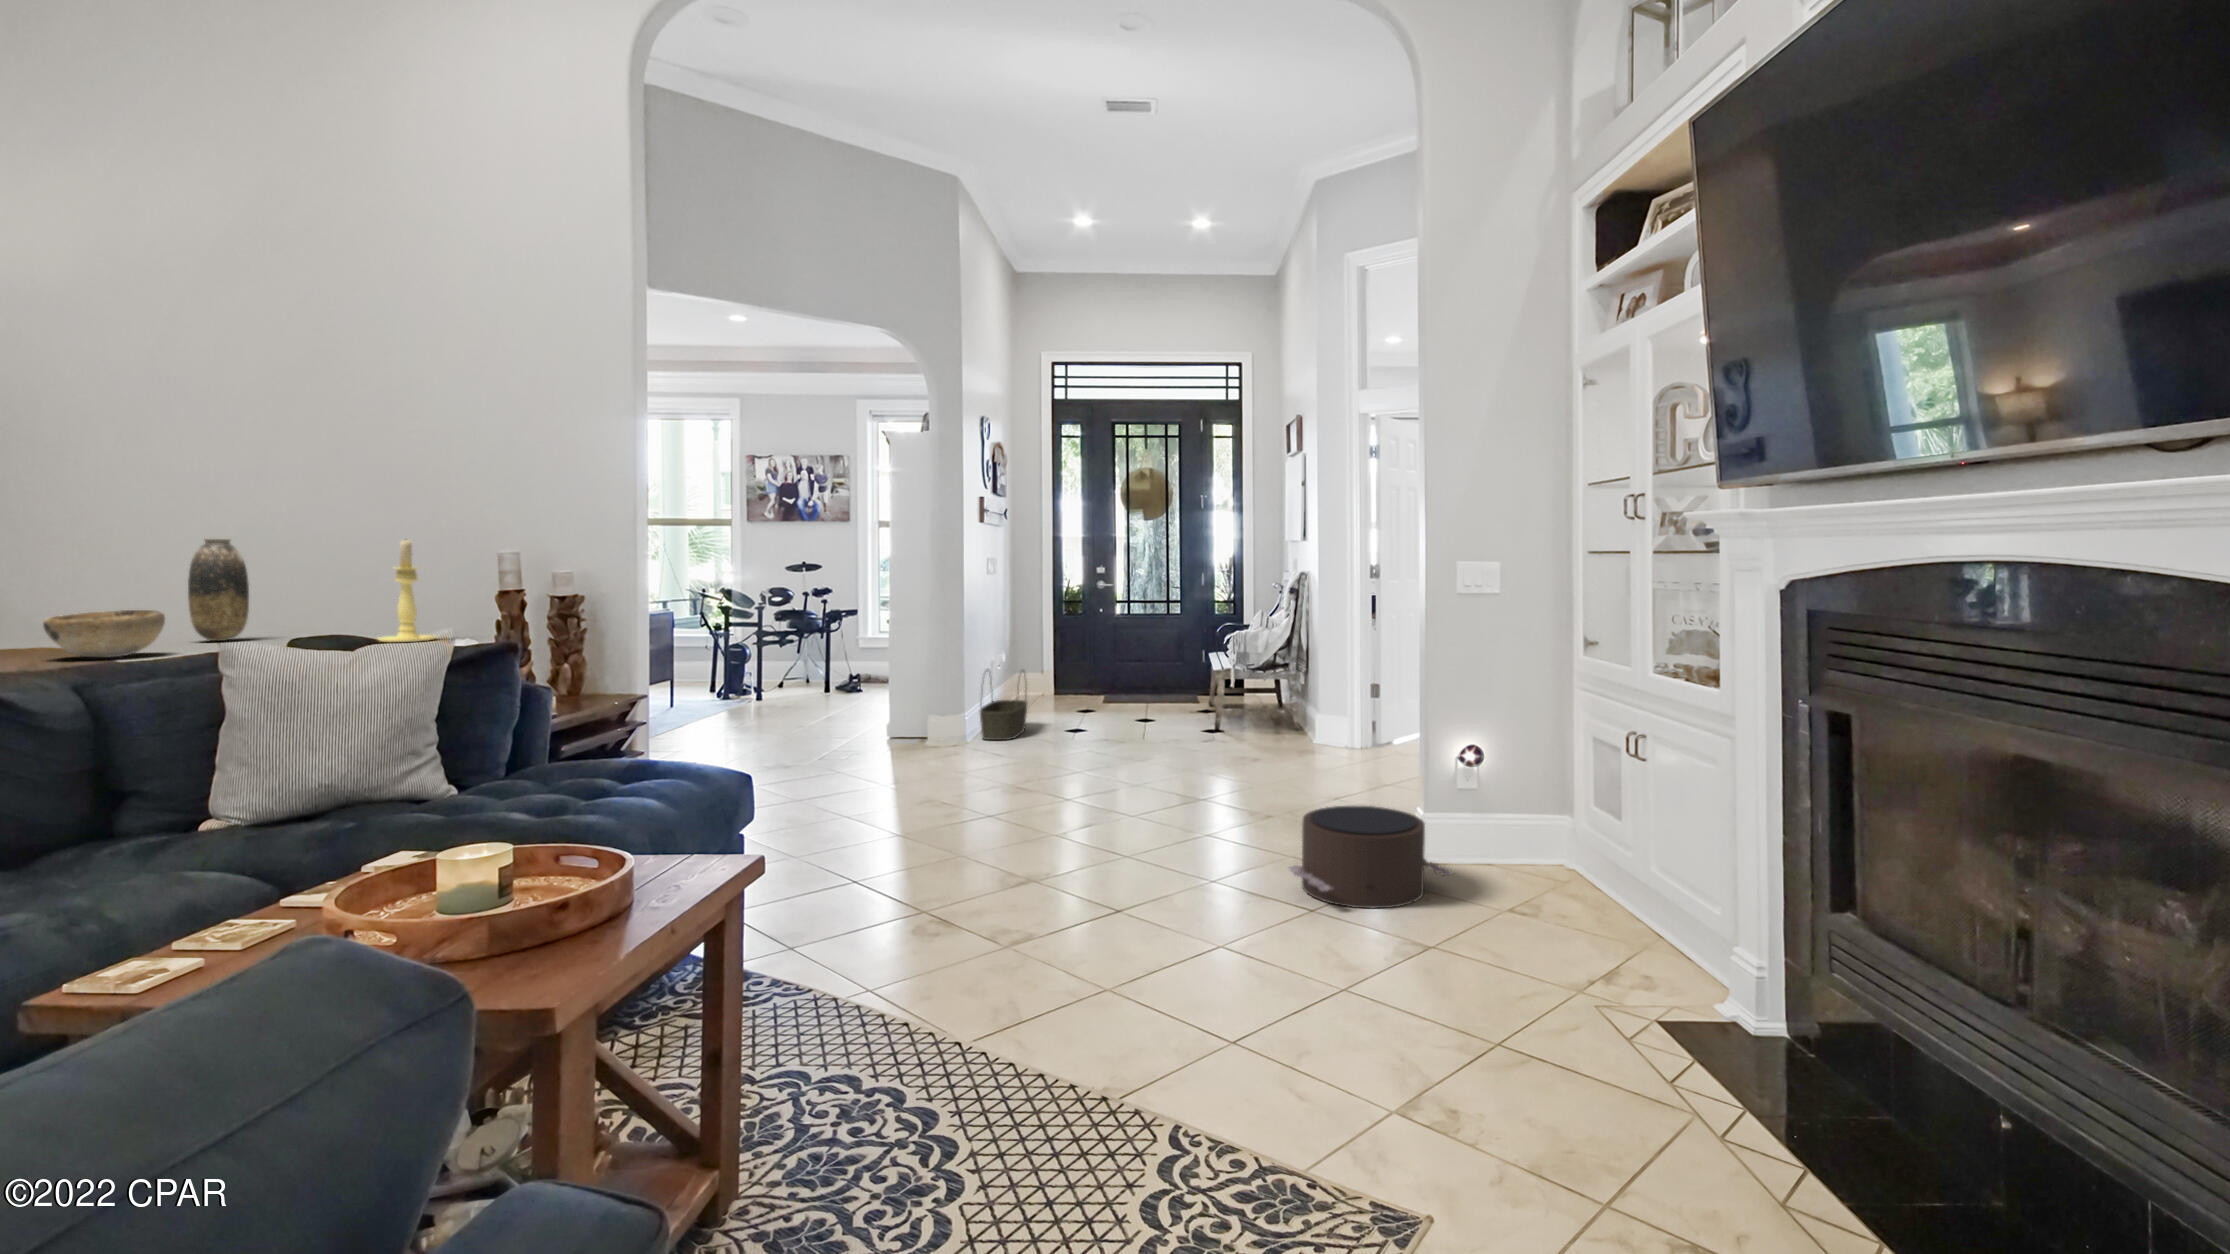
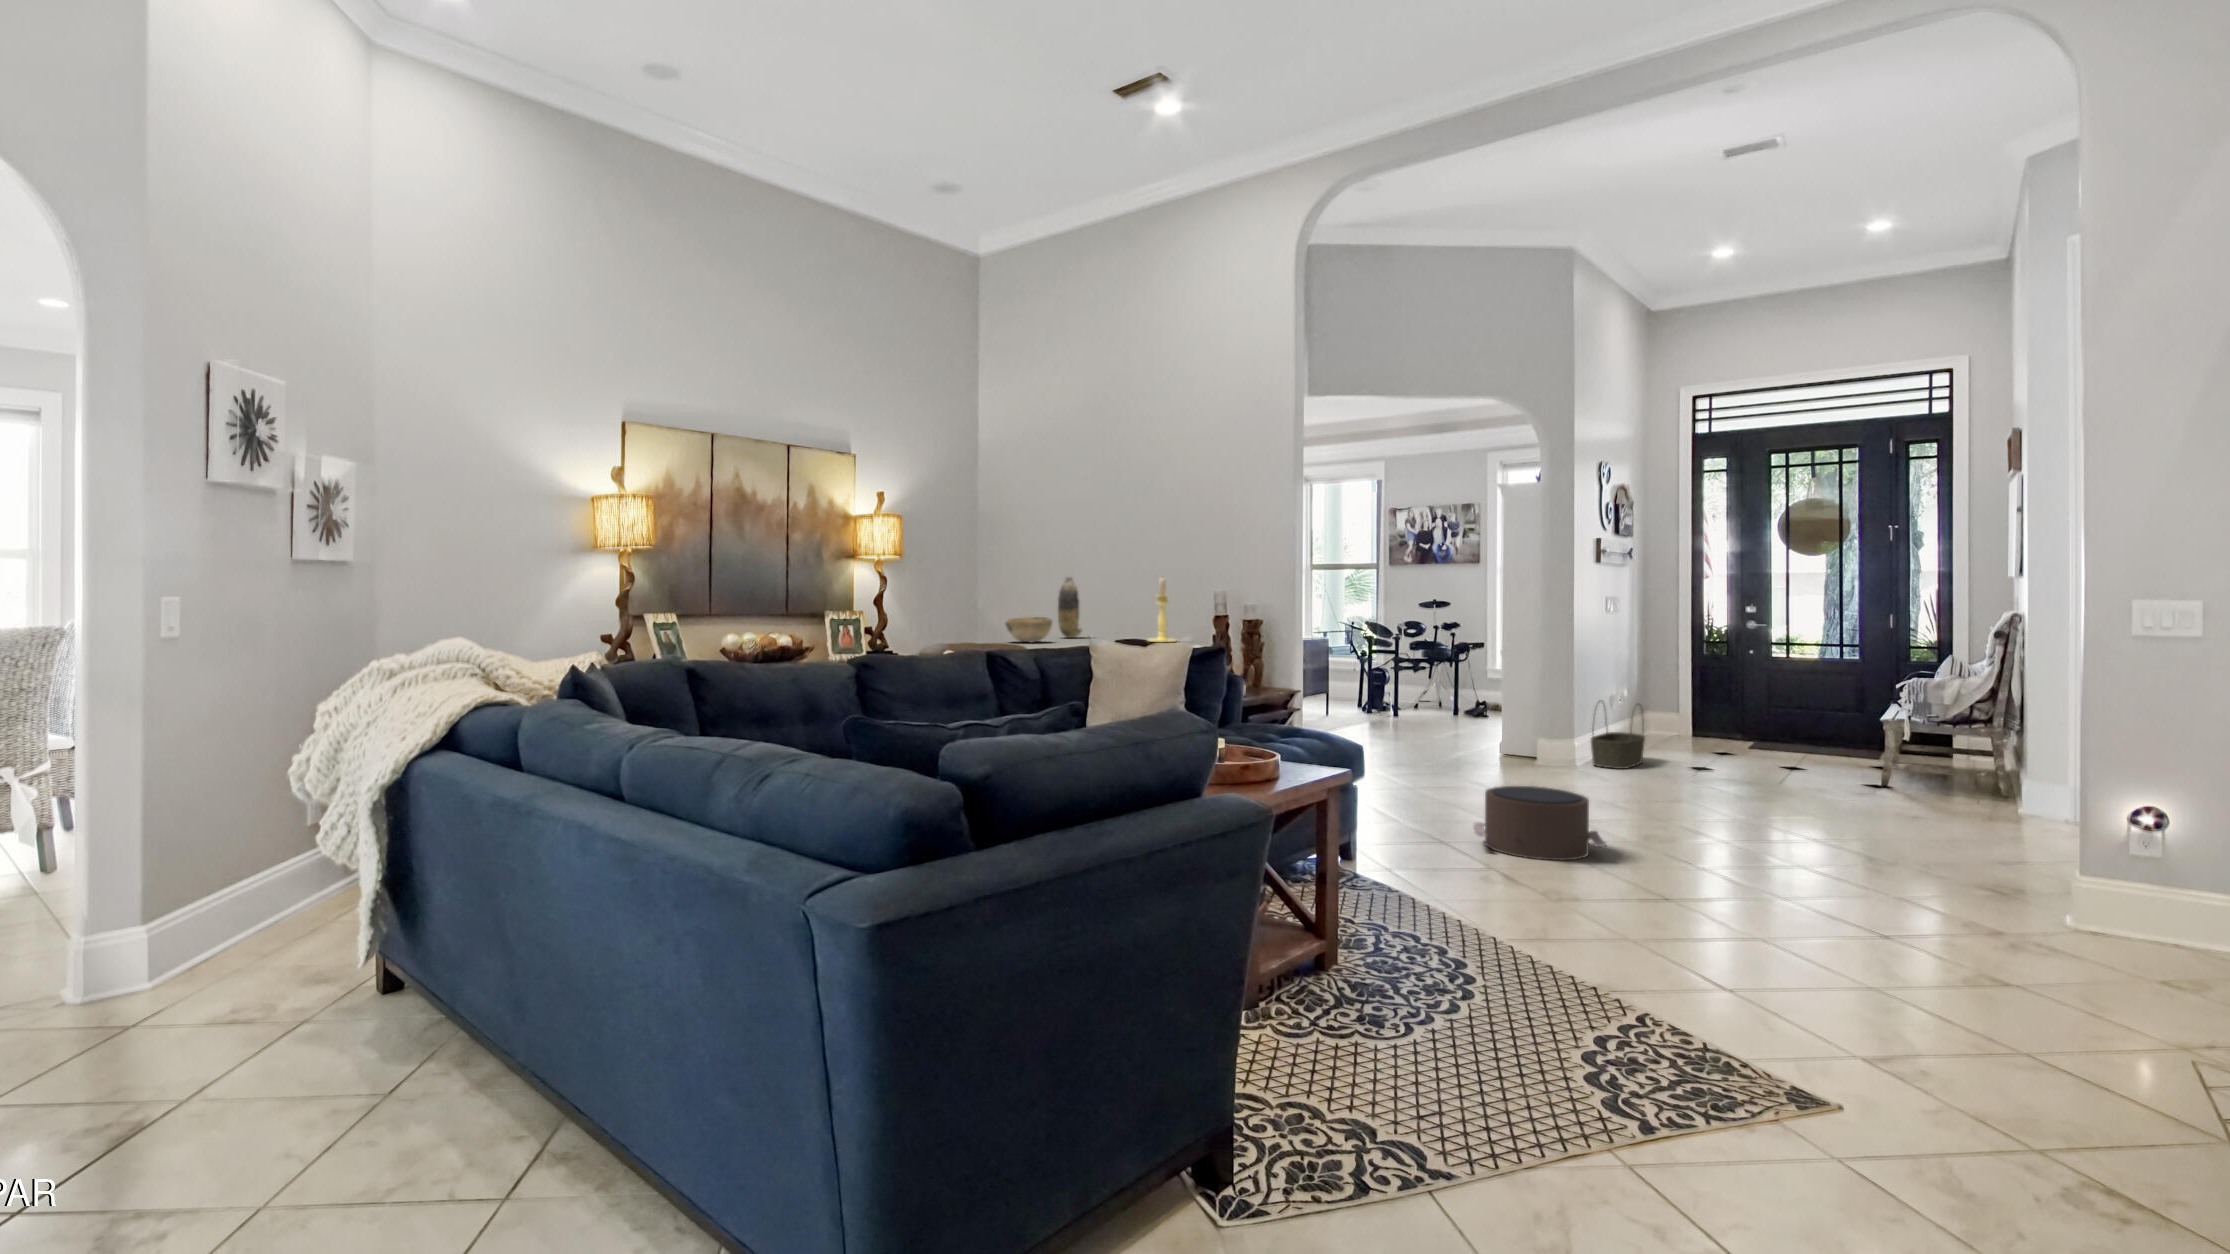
pouf: present [1289,805,1452,908] -> present [1473,786,1606,860]

